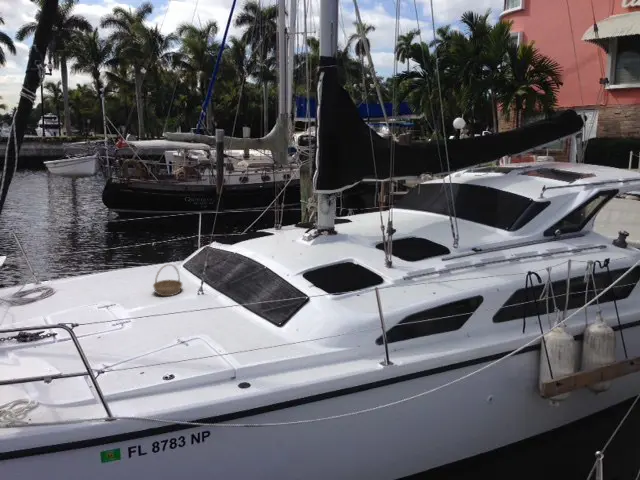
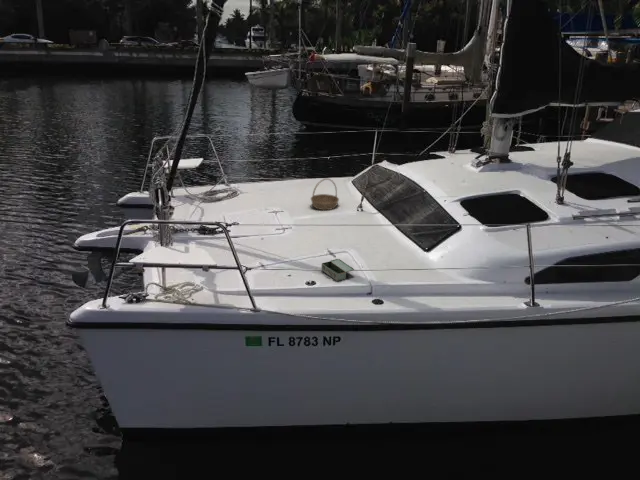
toolbox: none [177,347,213,371] -> present [322,259,354,281]

